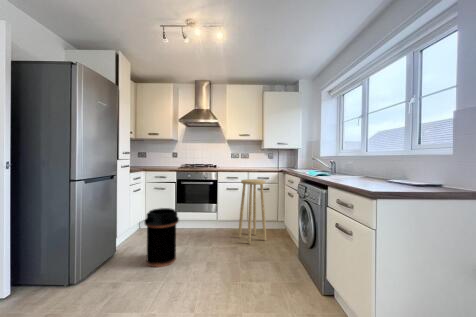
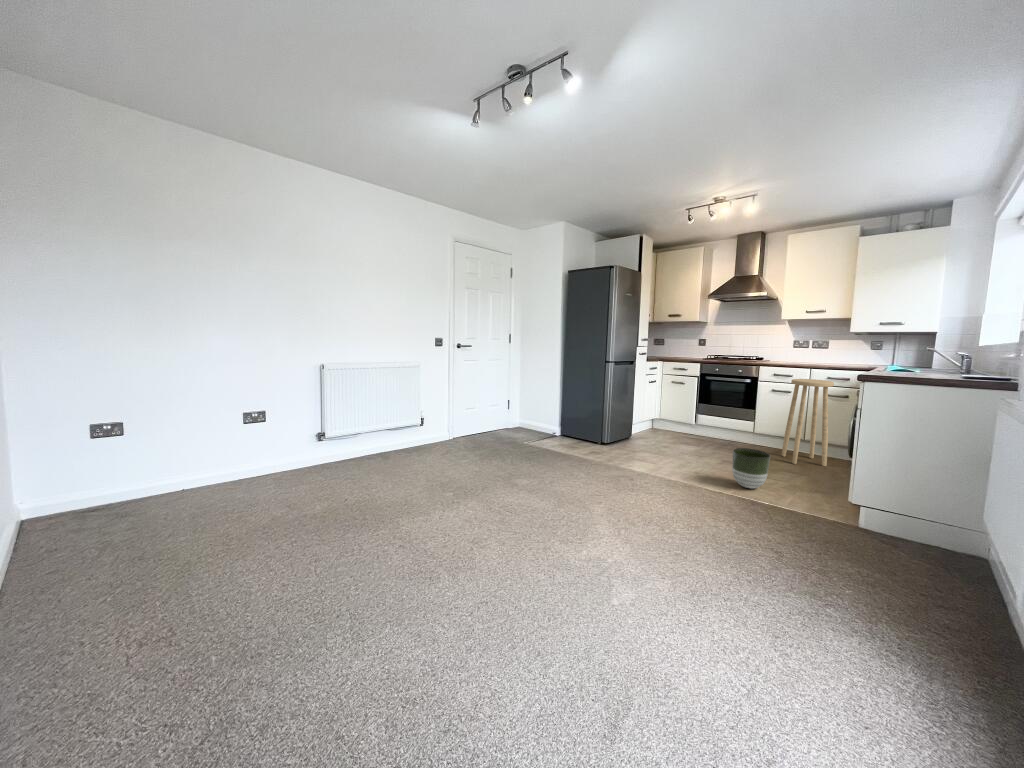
trash can: present [144,208,179,267] -> none [659,401,695,458]
planter: none [221,248,251,291] -> present [732,448,770,489]

